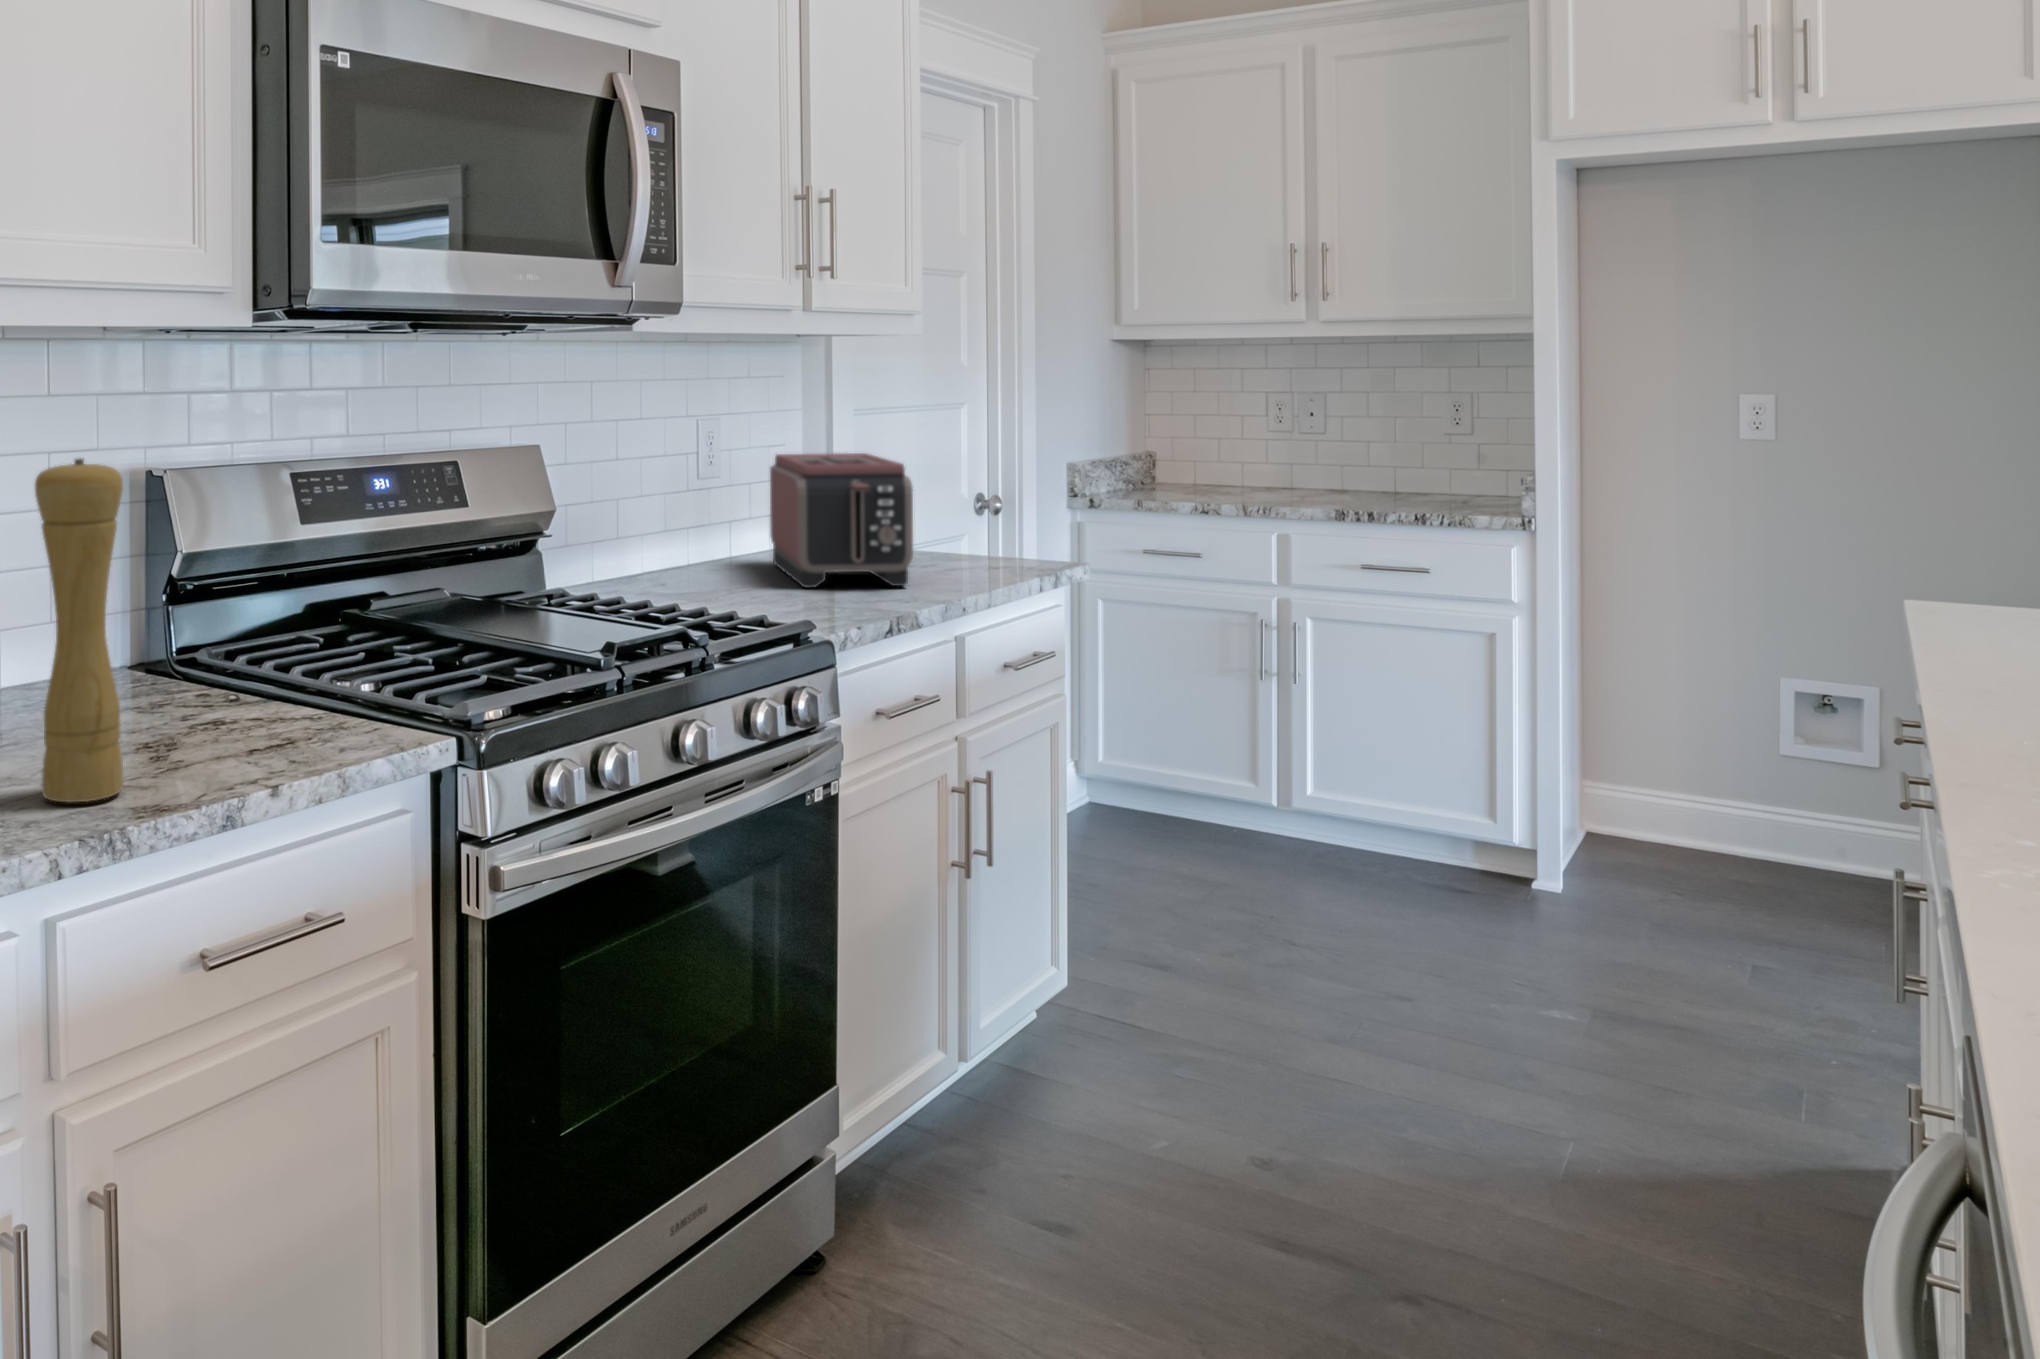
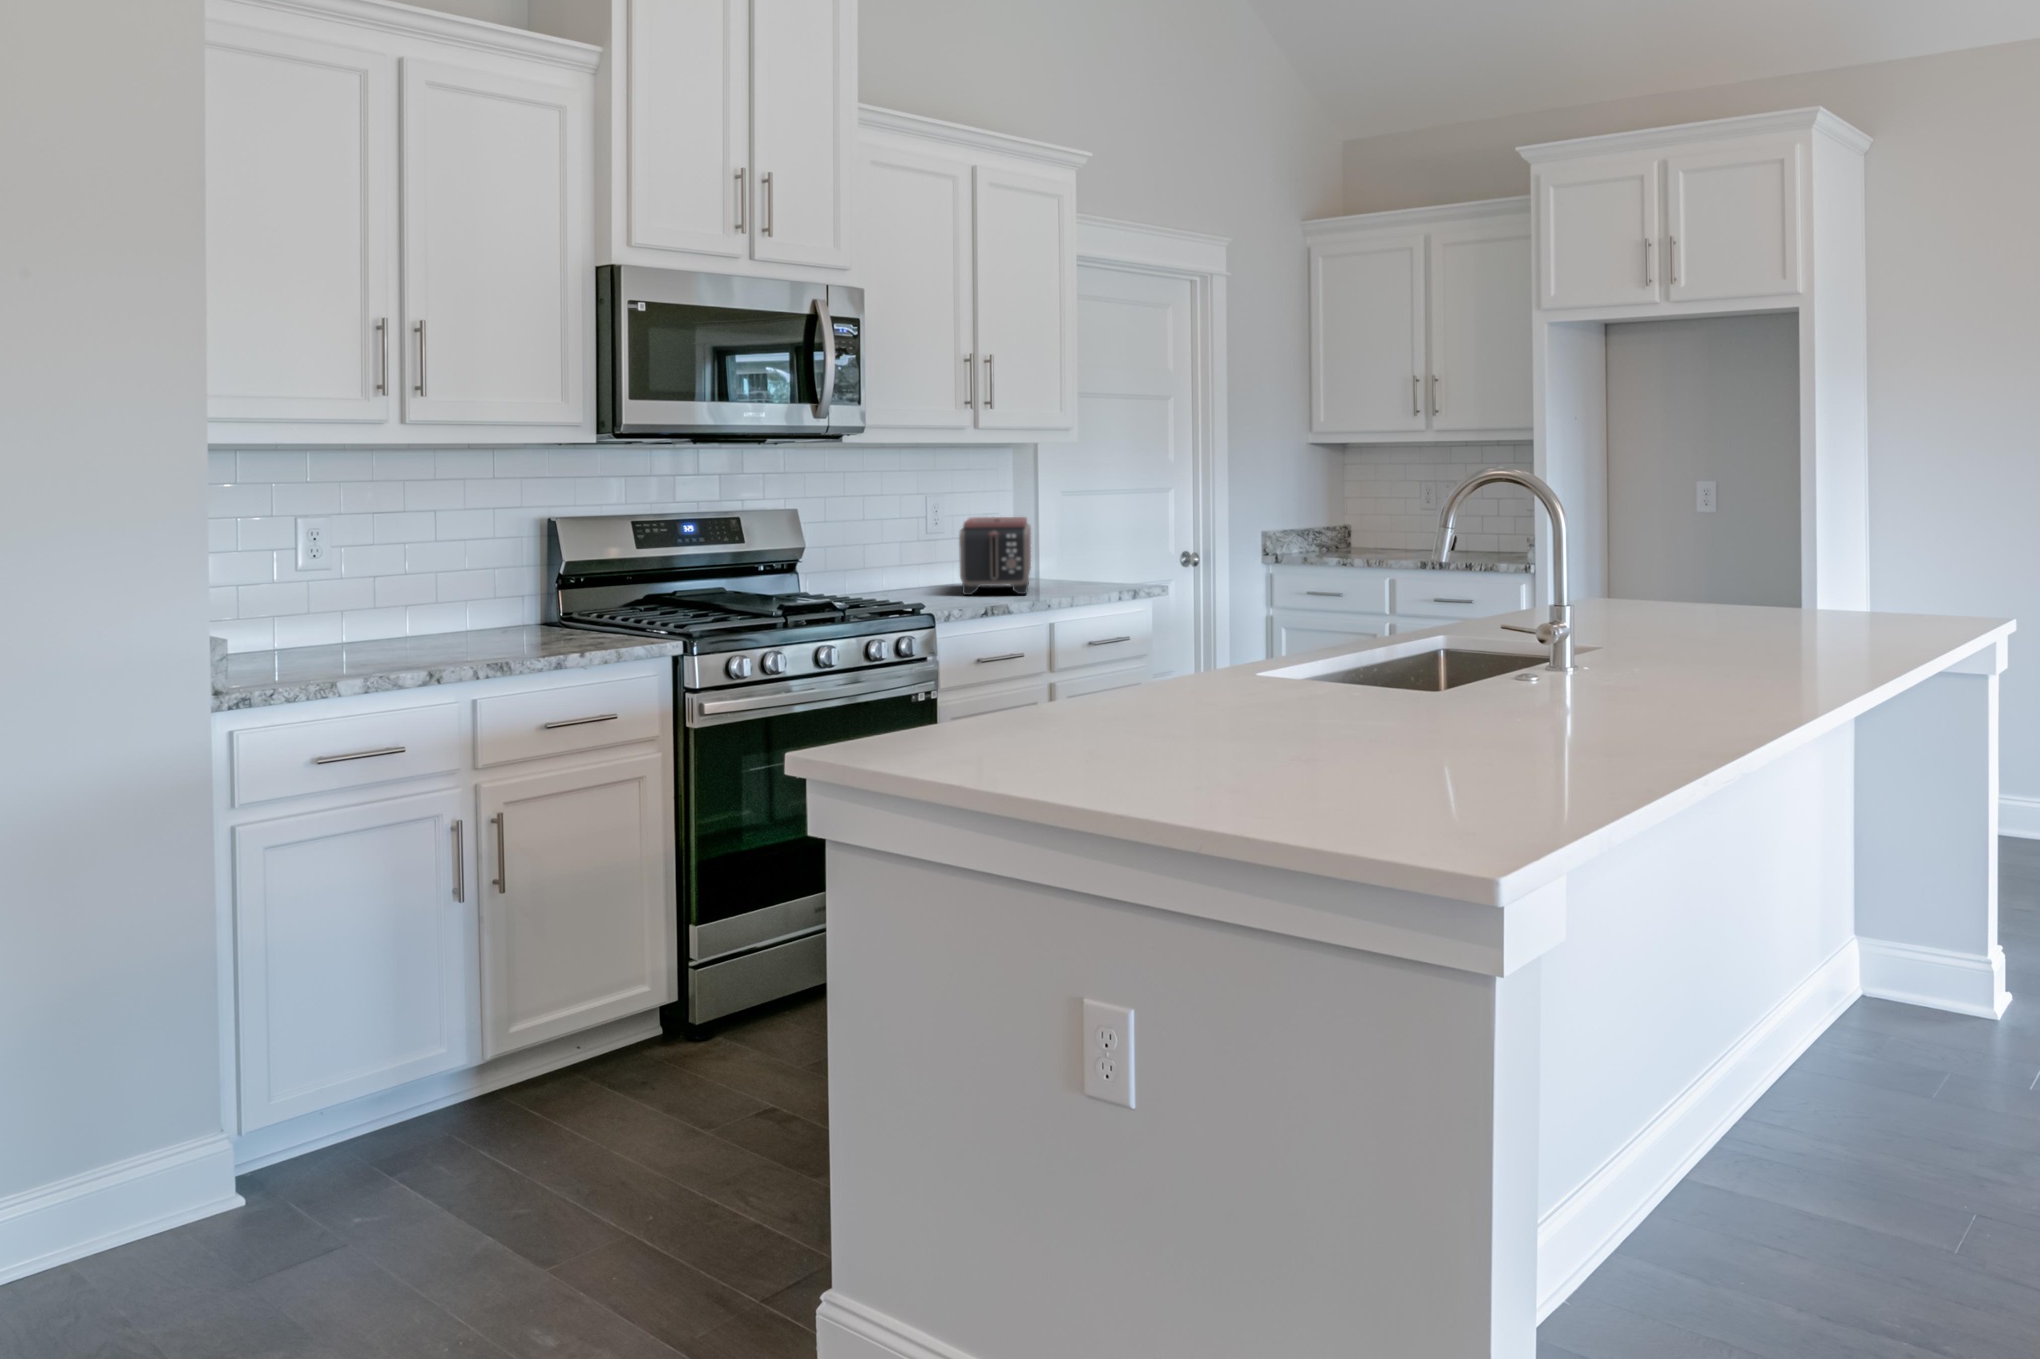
pepper mill: present [35,459,124,803] -> none [470,504,511,653]

